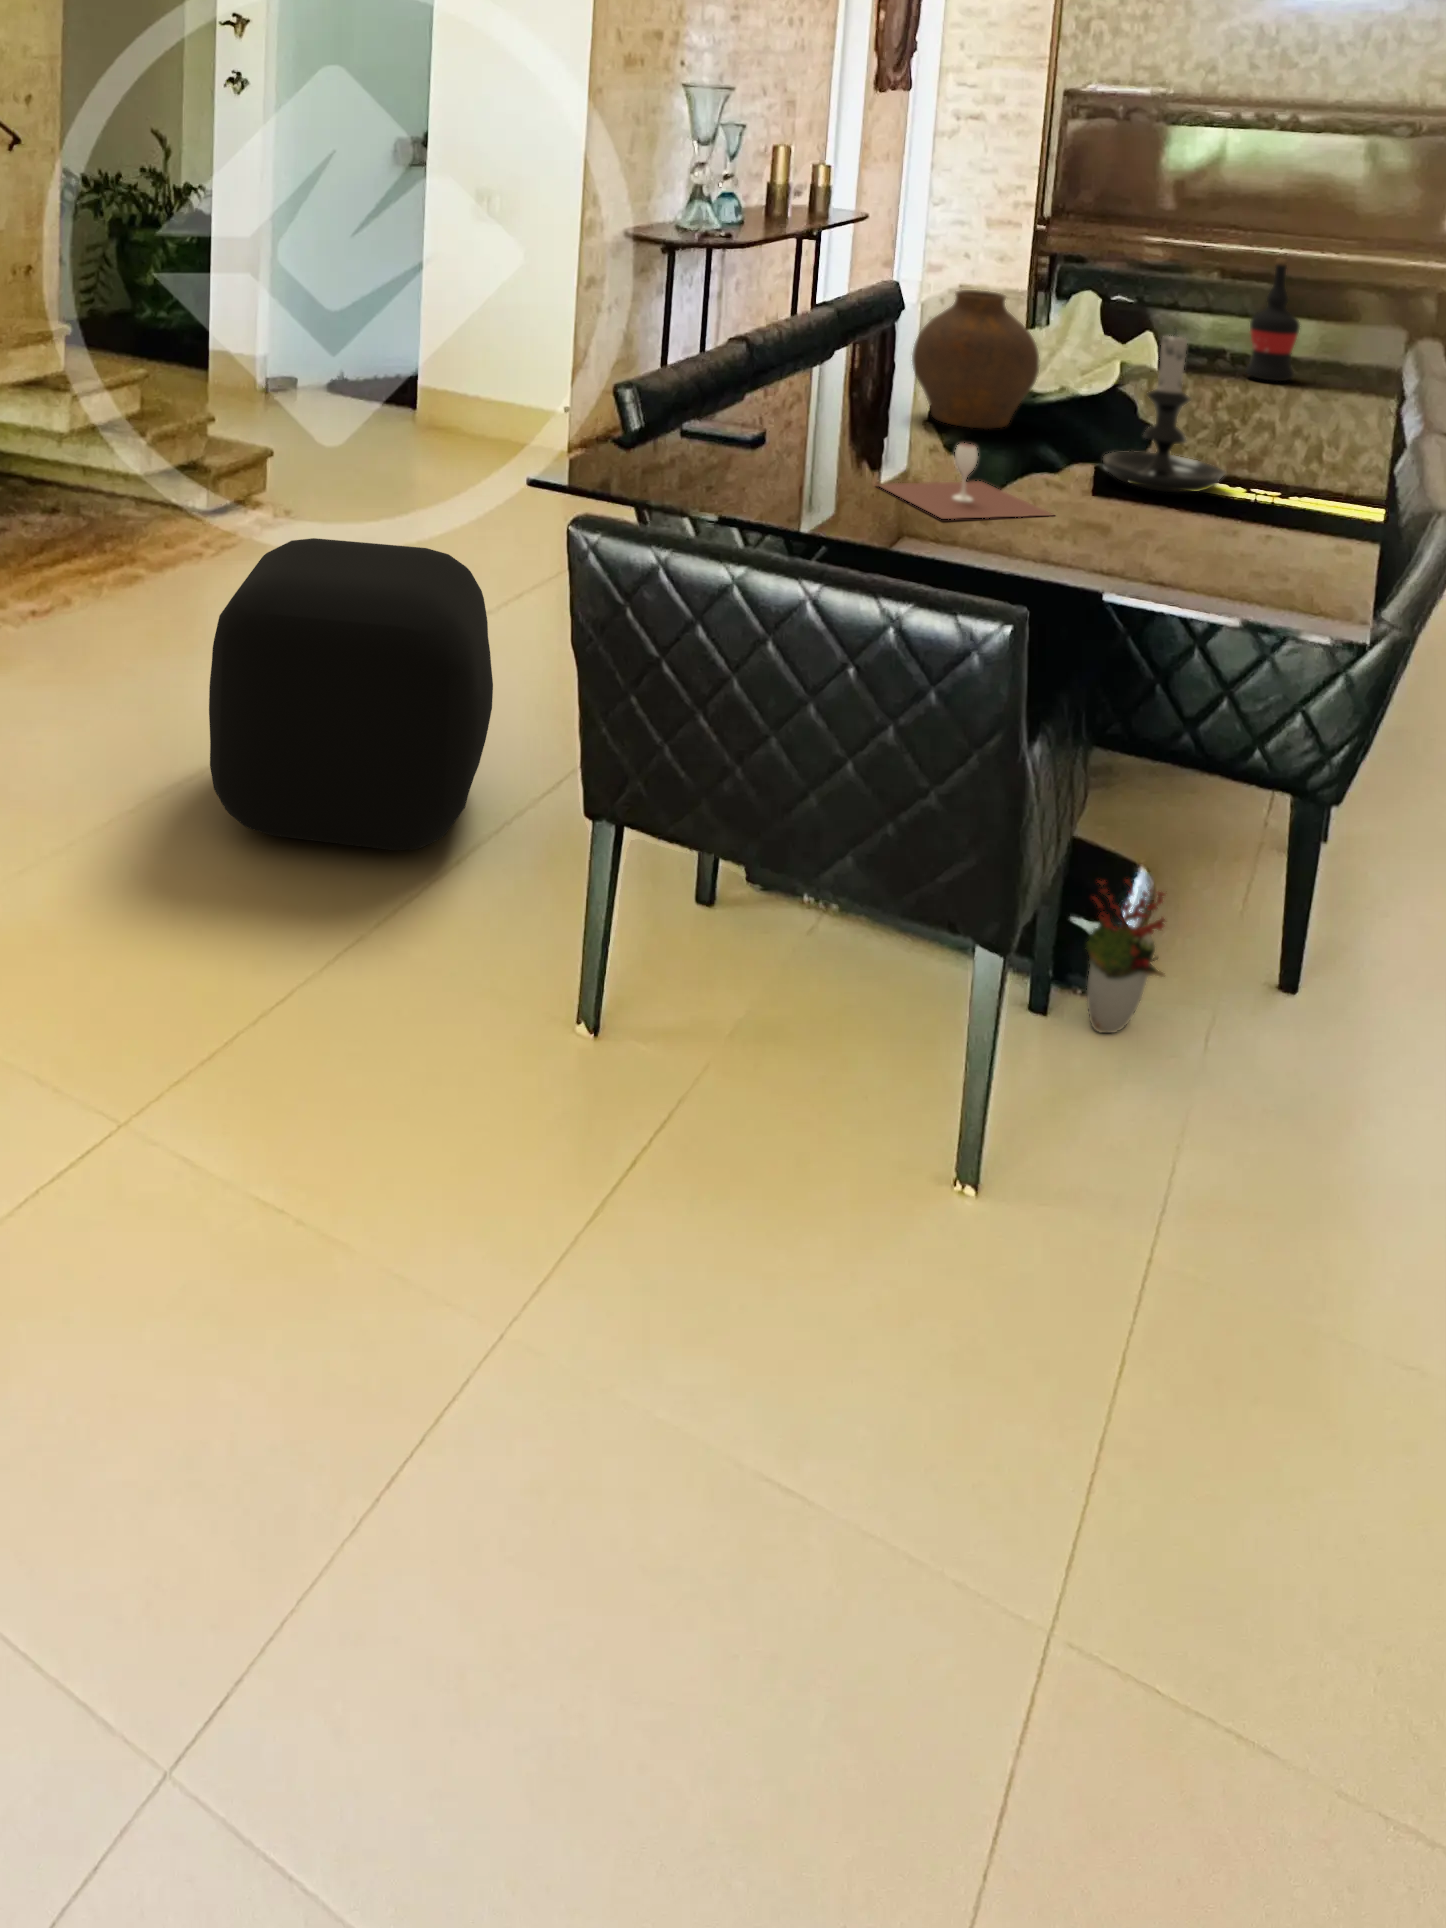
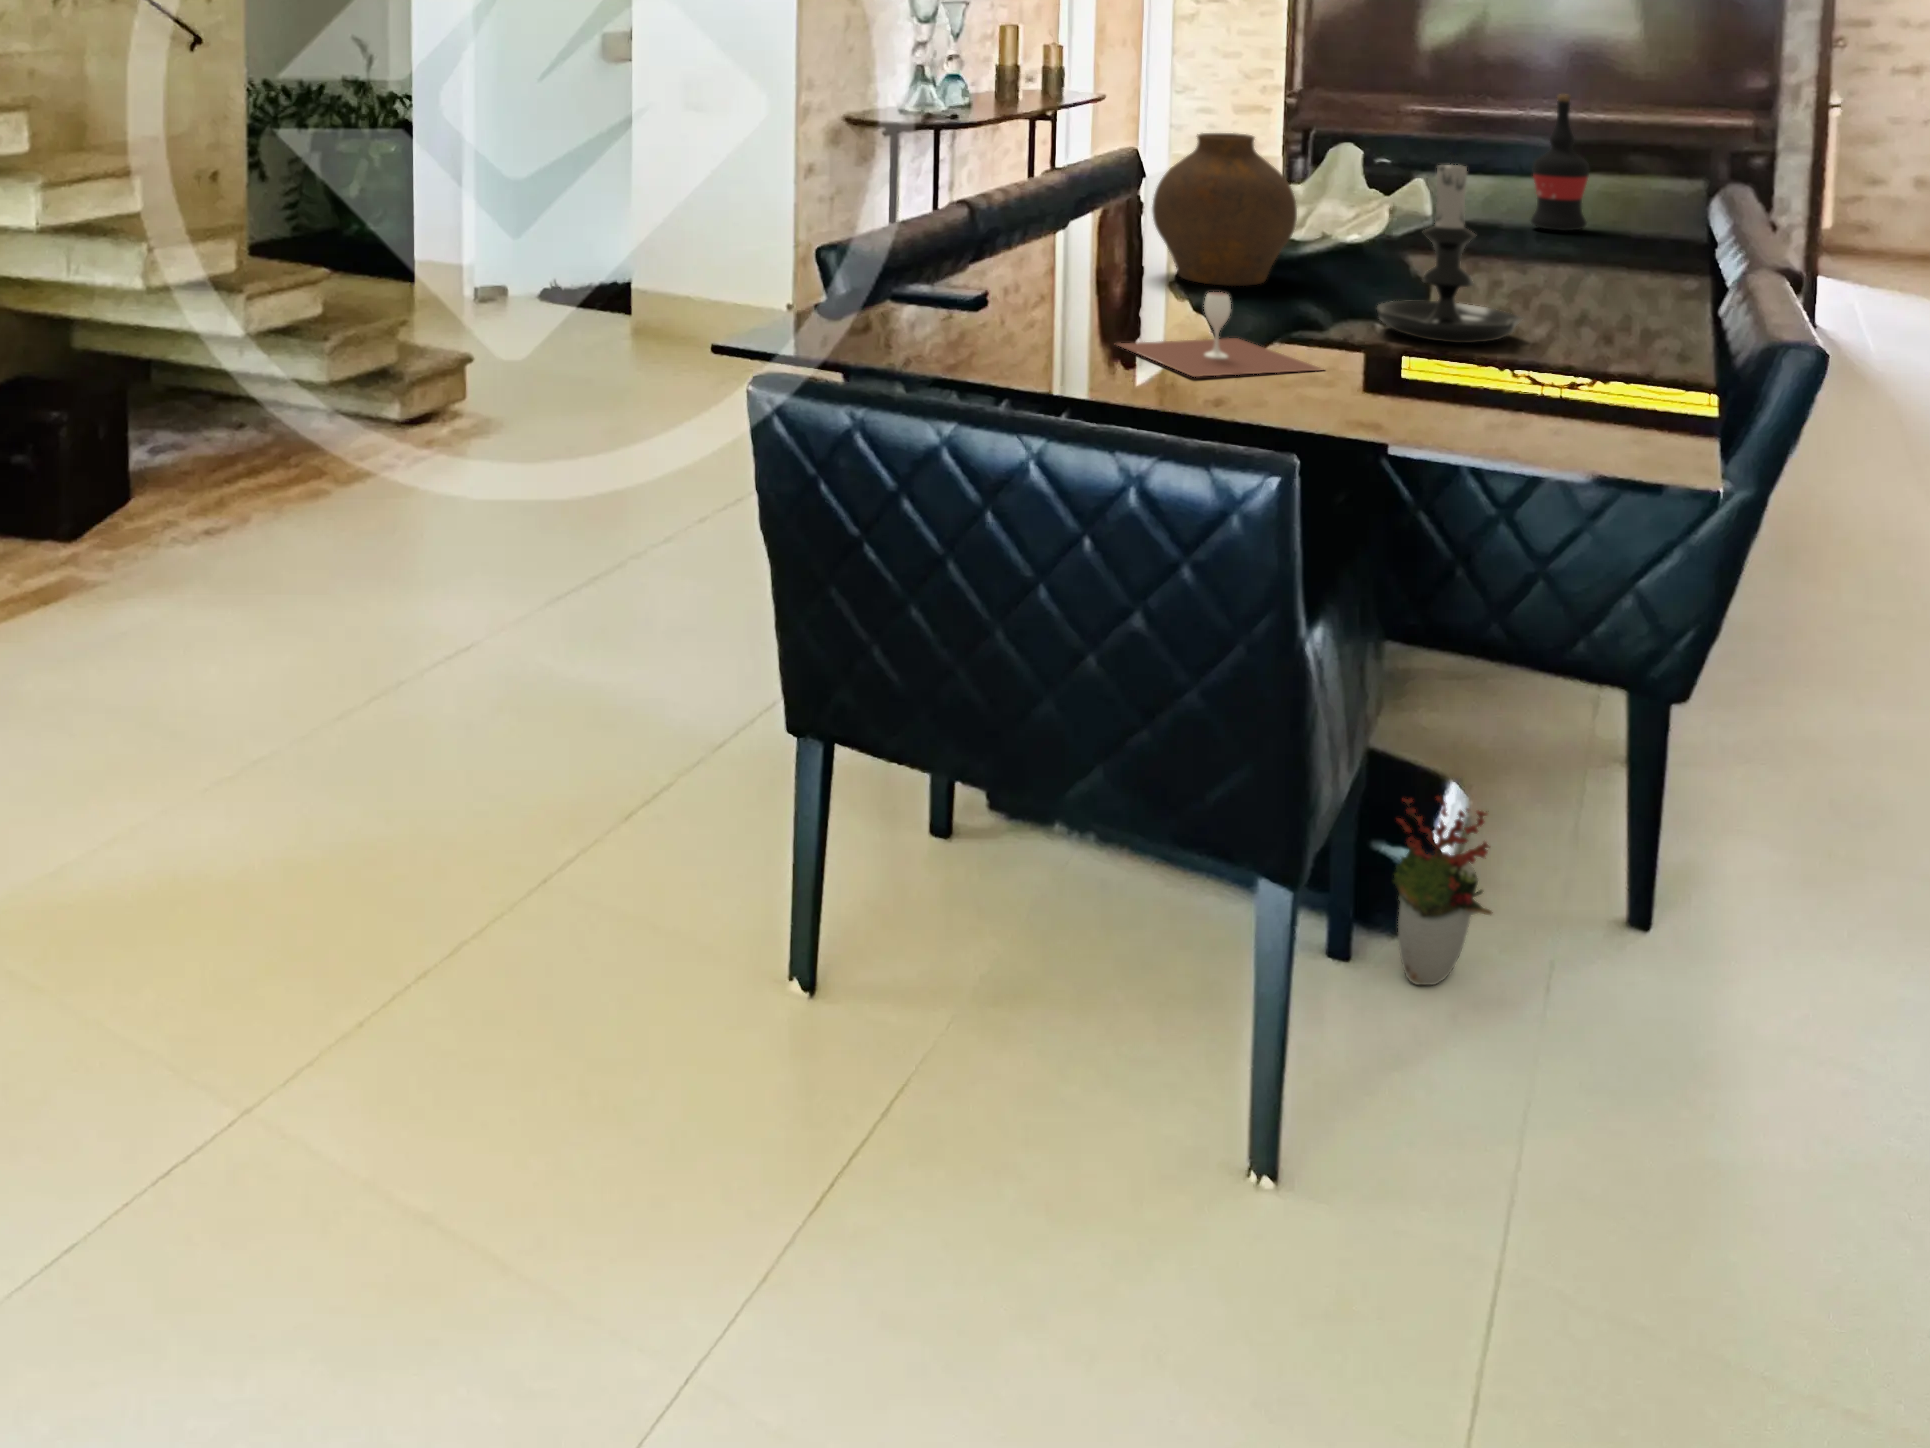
ottoman: present [209,538,493,850] -> none [369,429,687,781]

